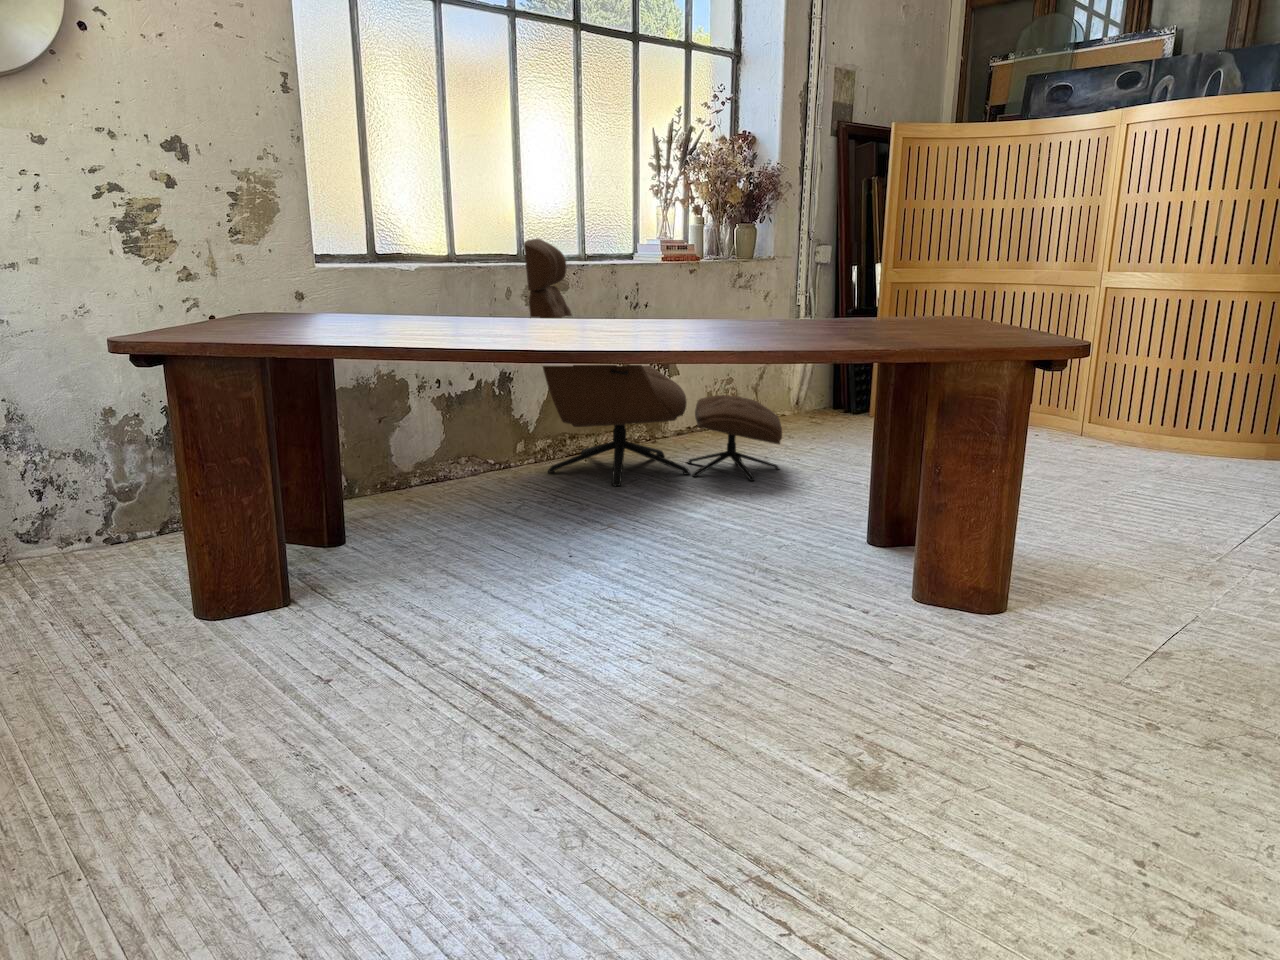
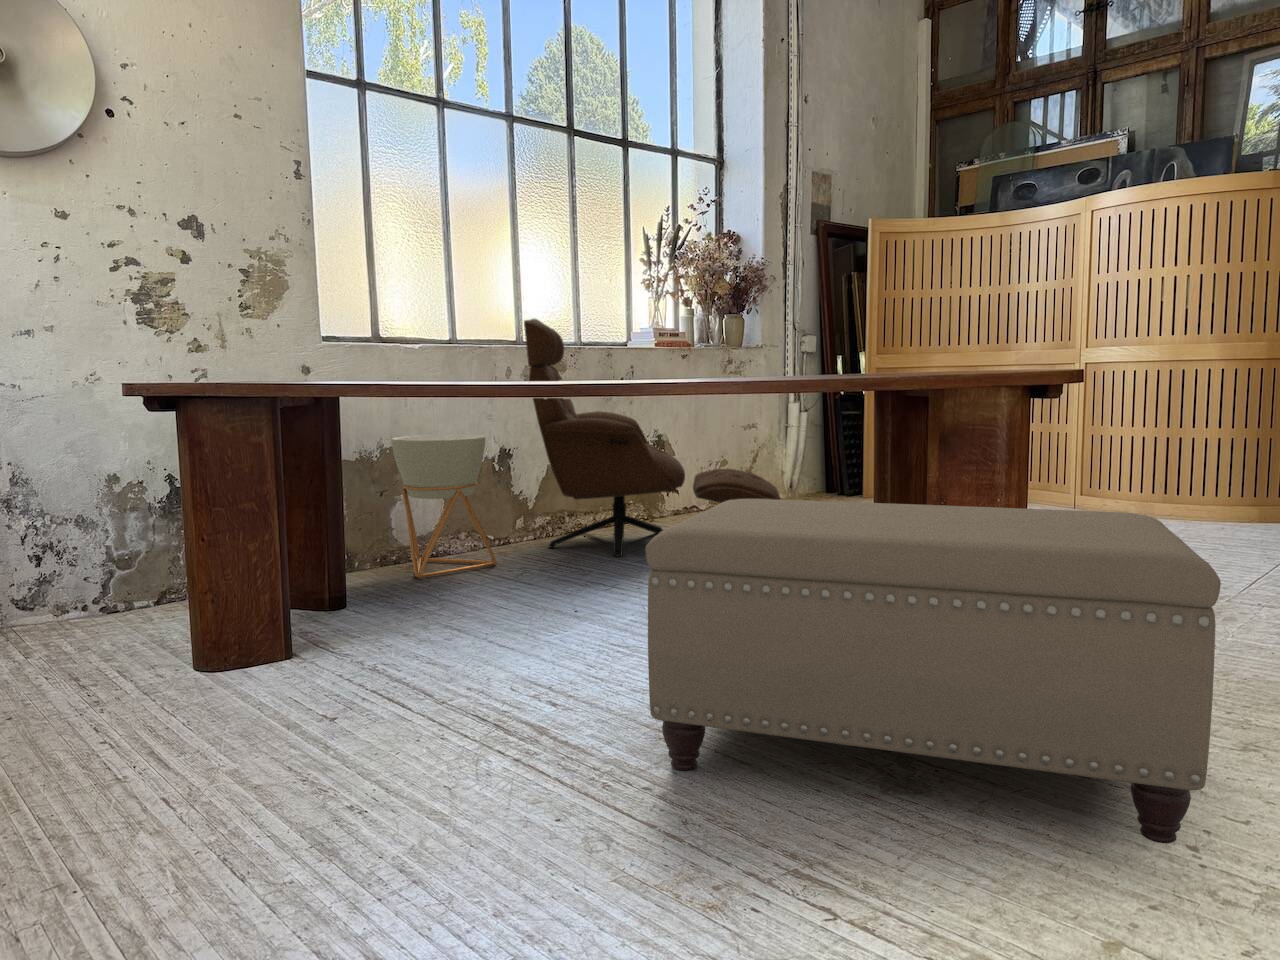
planter: none [388,361,496,508] -> present [391,434,497,578]
ottoman: none [627,478,1191,857] -> present [645,499,1221,843]

